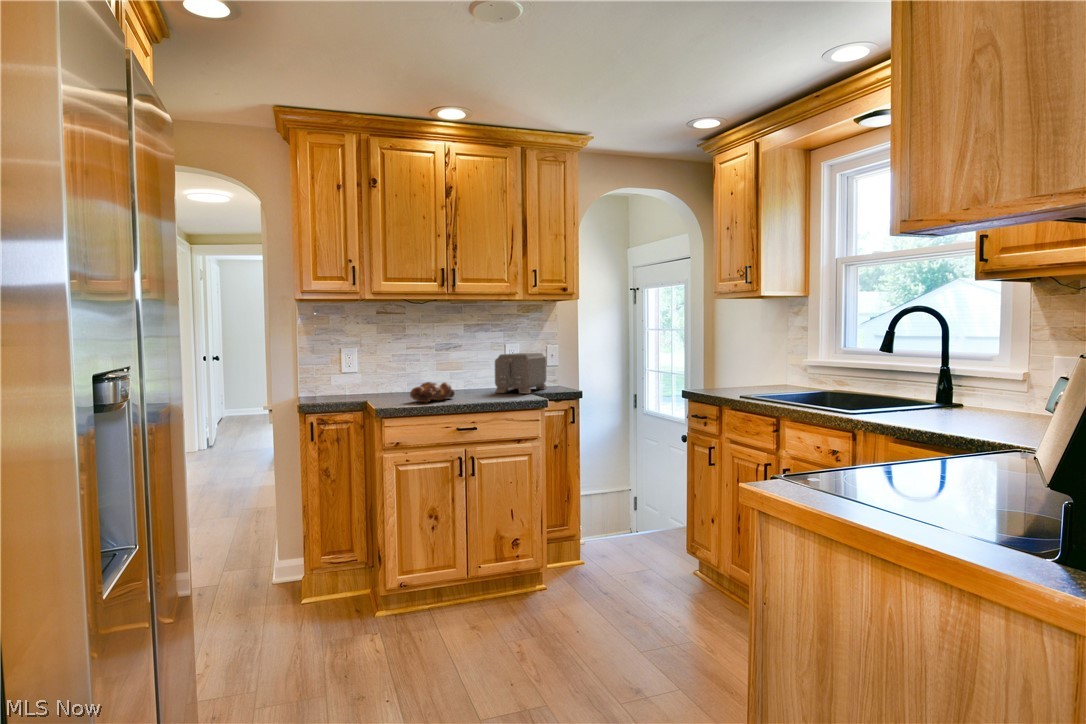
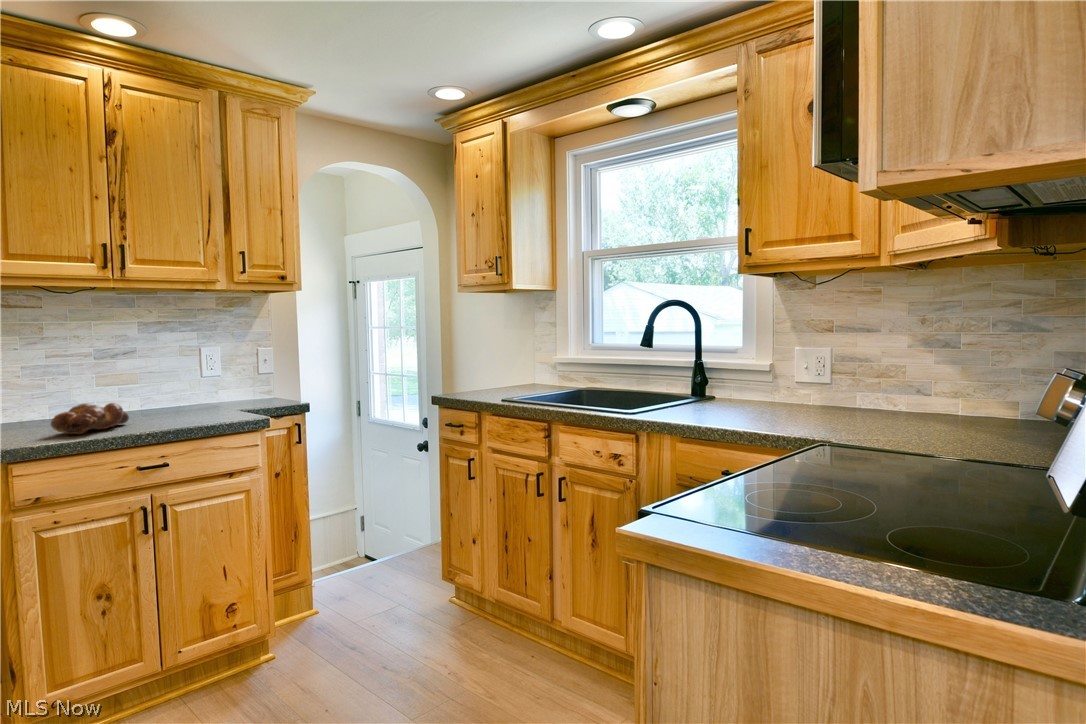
toaster: present [495,353,547,393] -> none [190,357,266,411]

